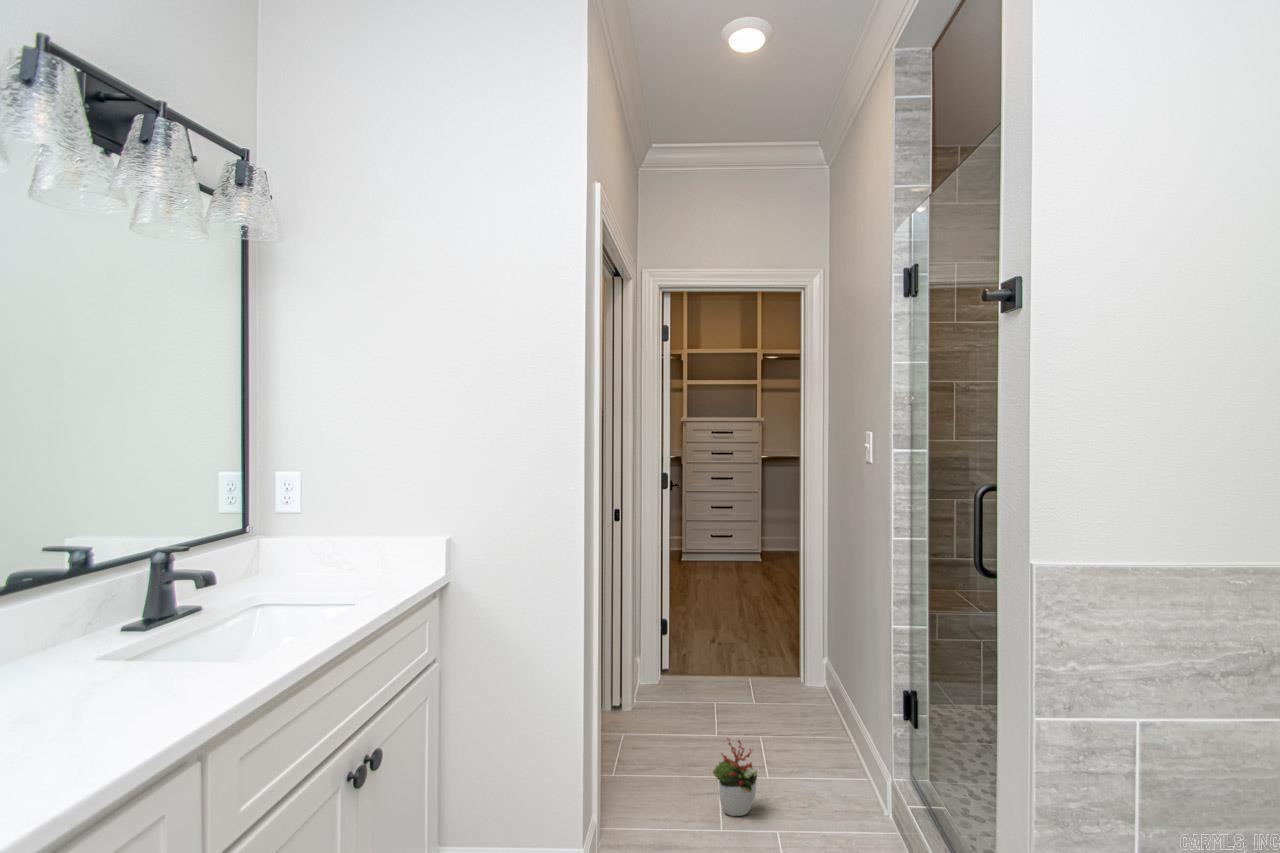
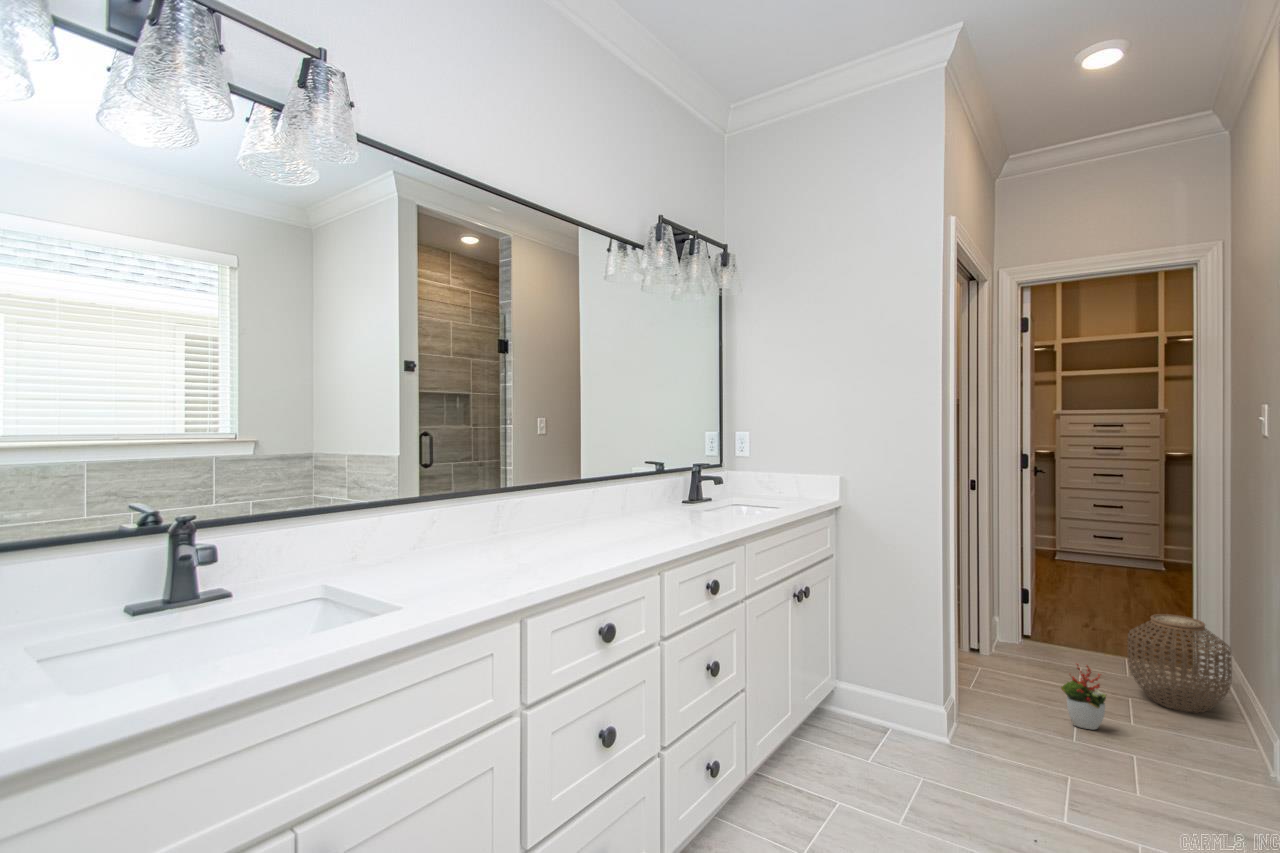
woven basket: none [765,646,852,753] -> present [1128,614,1232,713]

